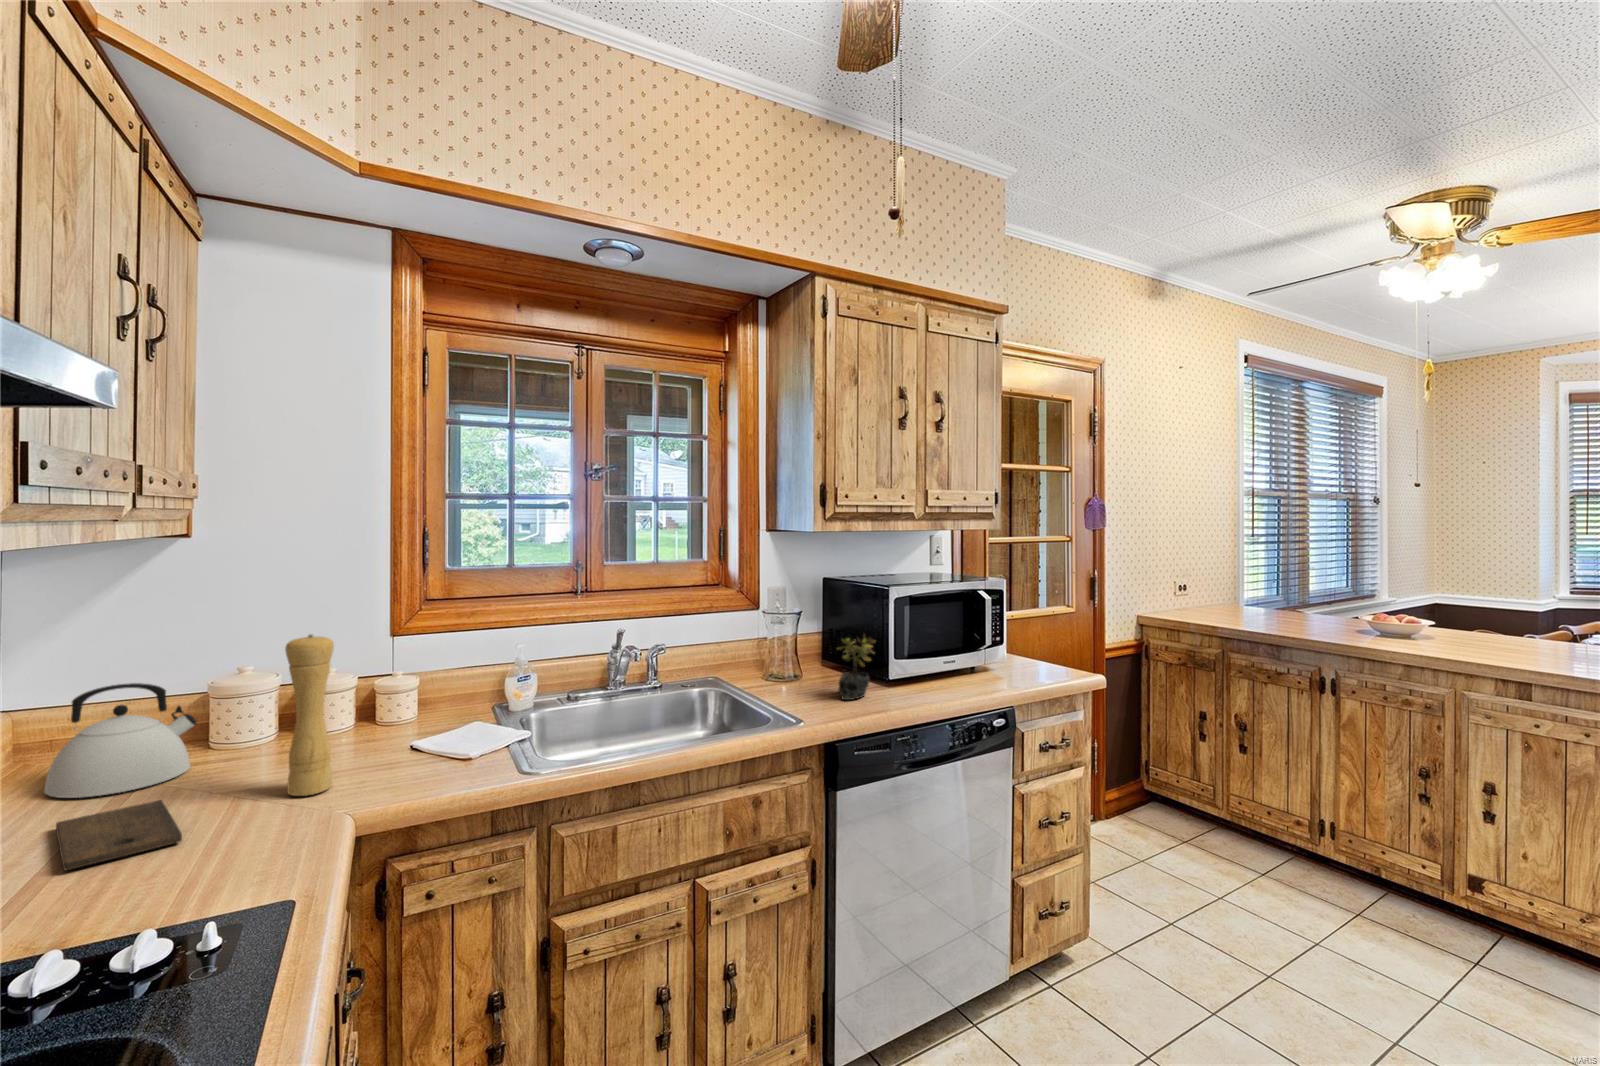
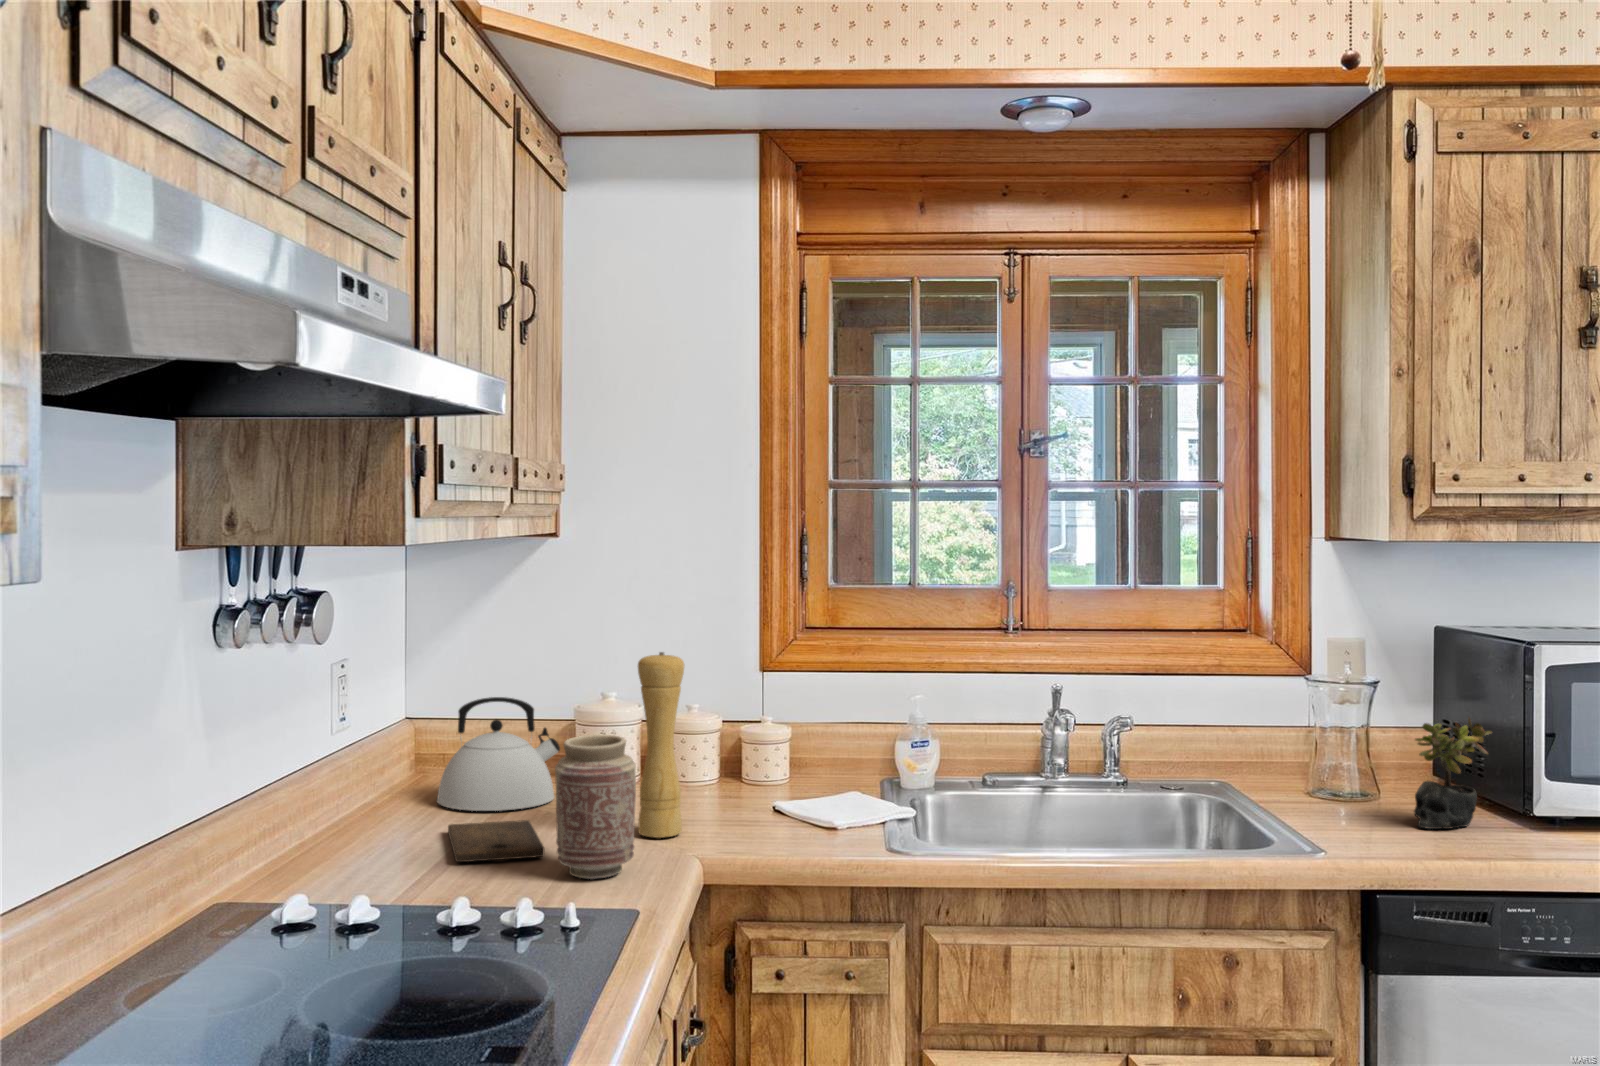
vase: none [195,719,291,861] -> present [555,735,636,879]

